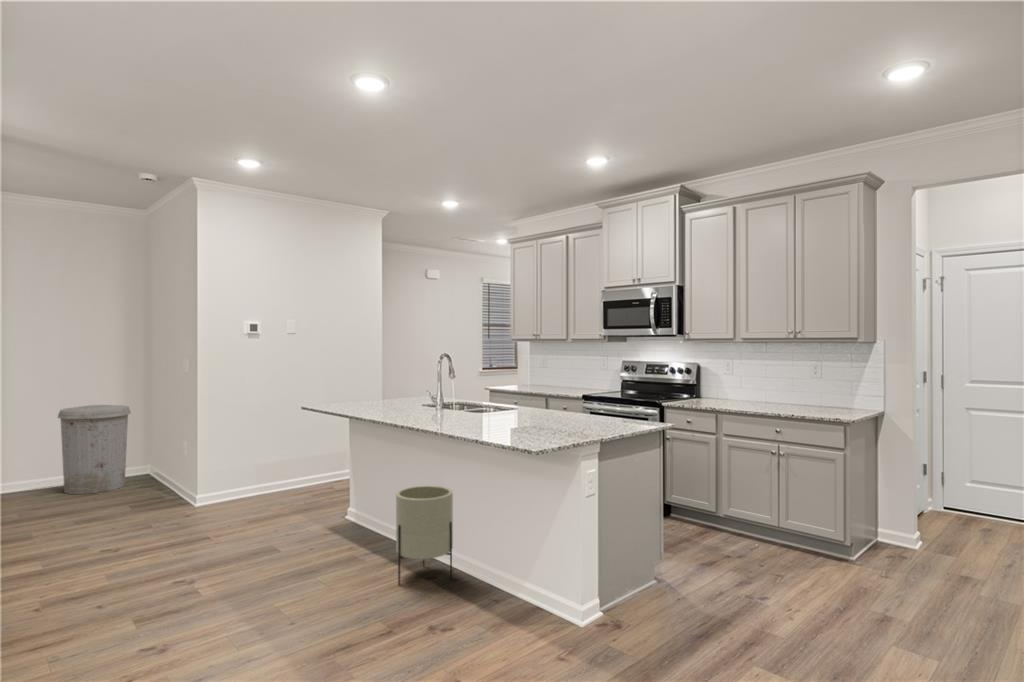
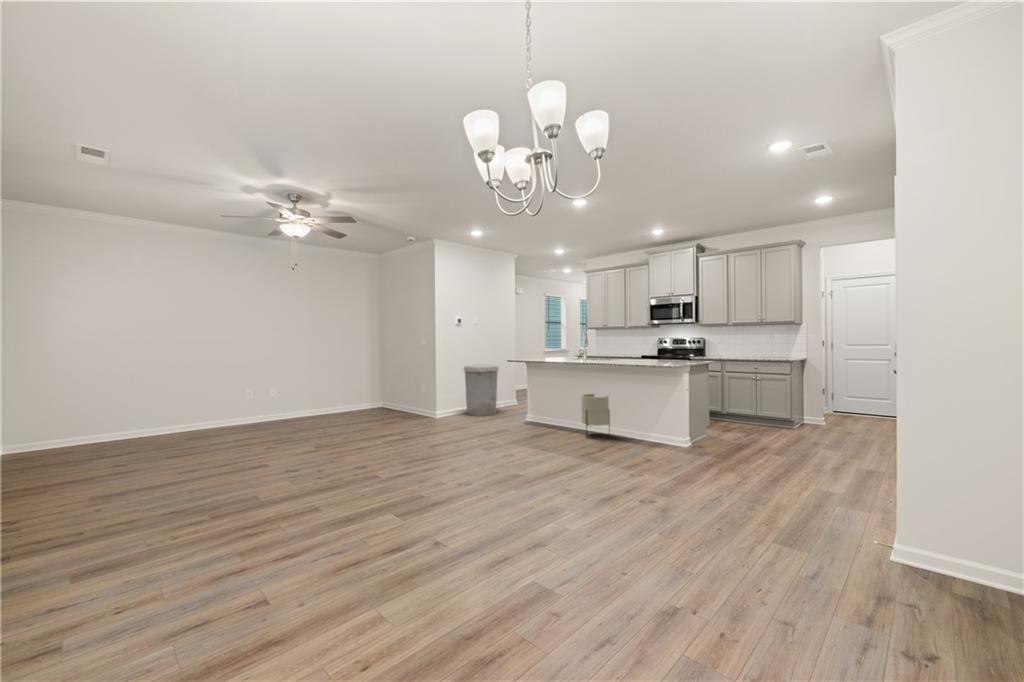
trash can: present [58,405,131,494] -> present [464,364,499,416]

